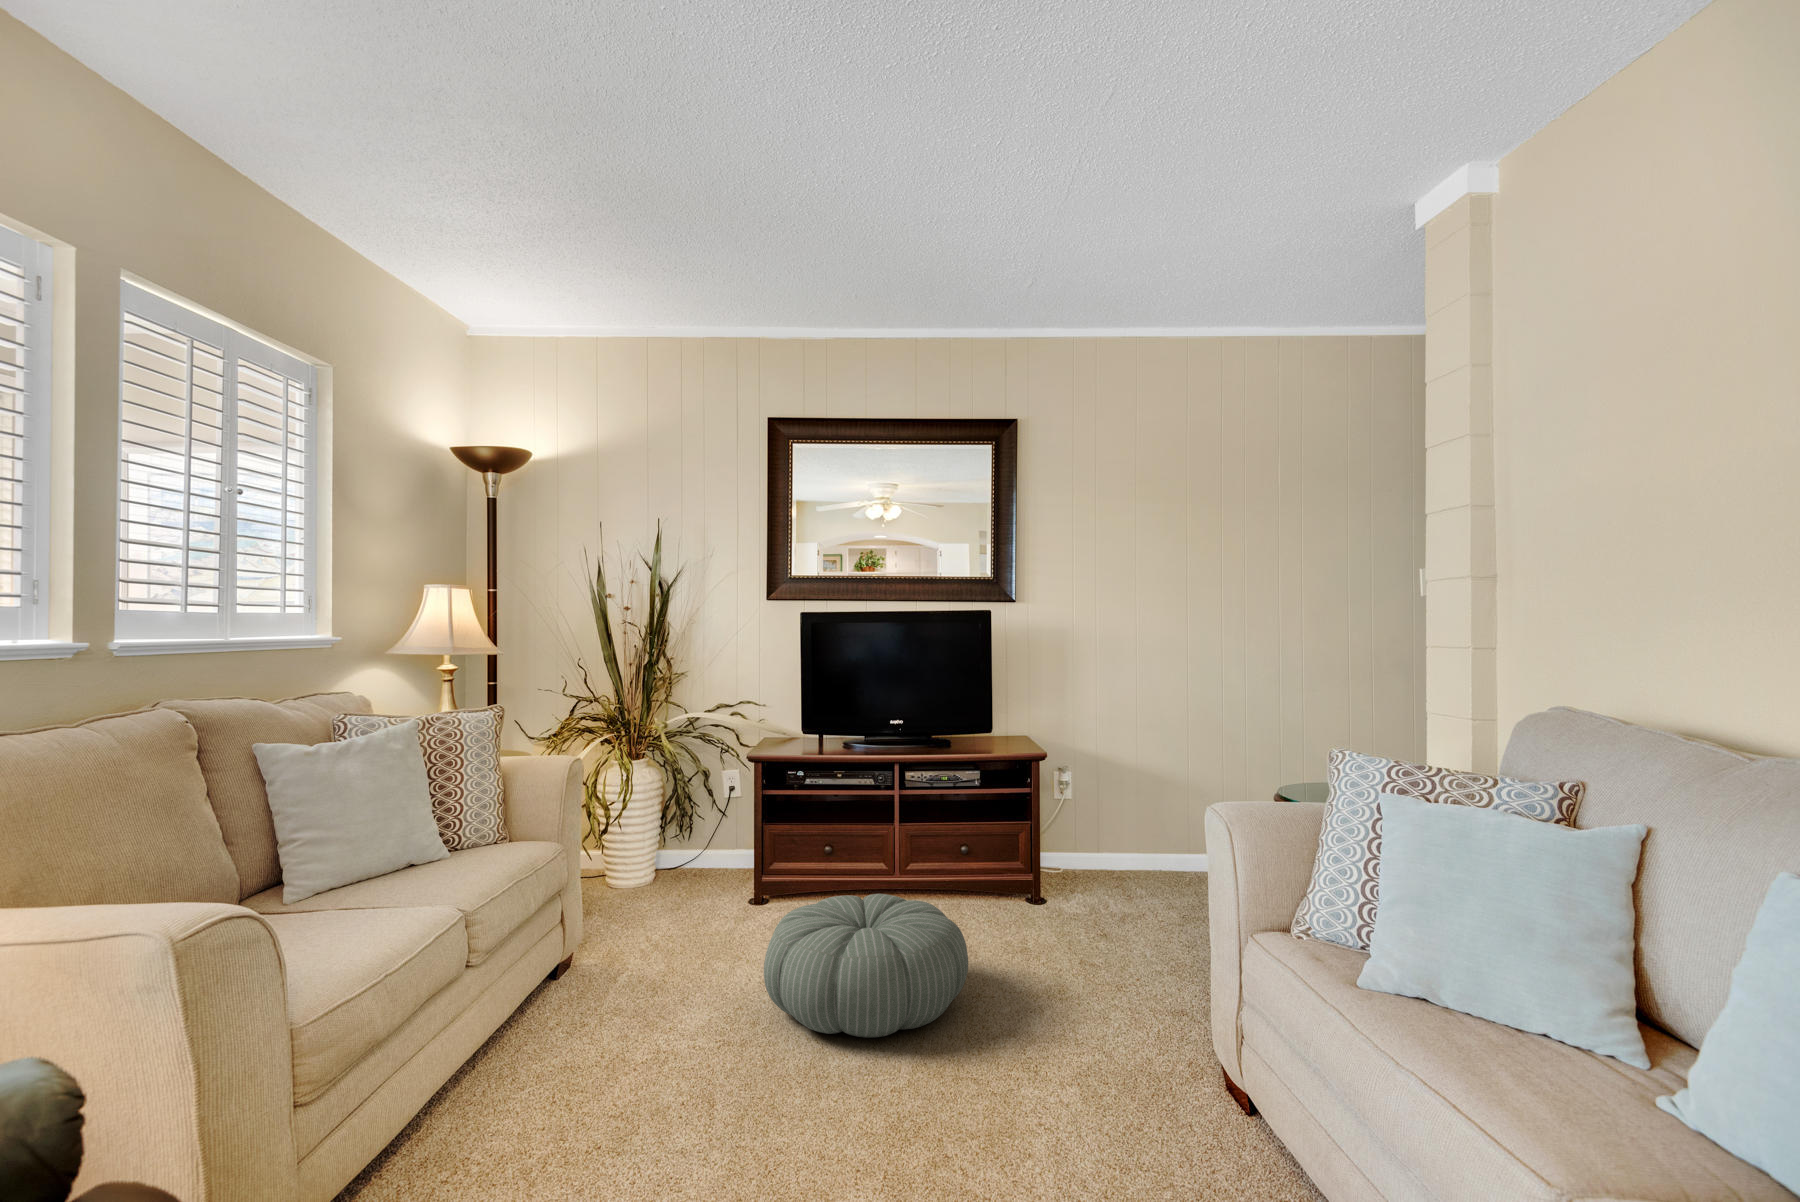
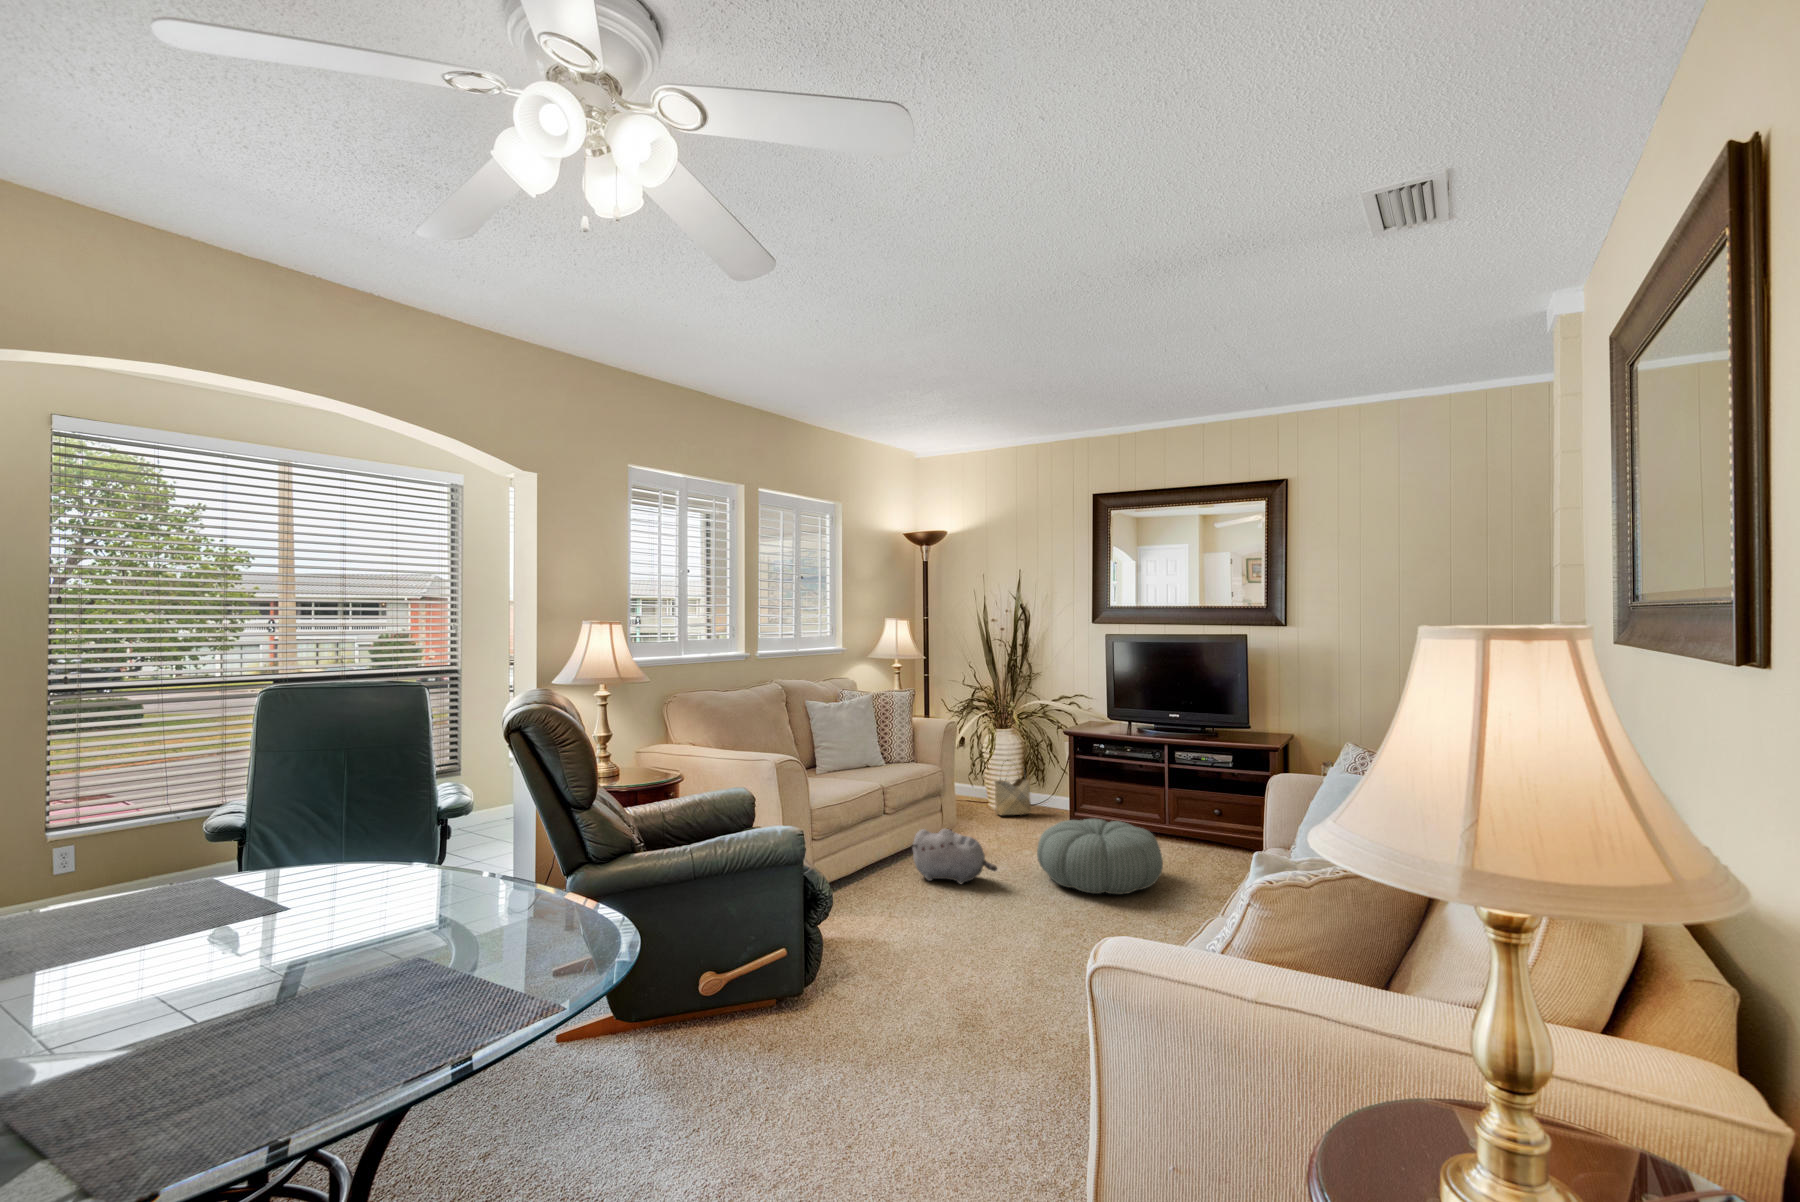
woven basket: none [626,809,683,901] -> present [995,760,1031,815]
plush toy: none [529,973,712,1089] -> present [912,829,997,884]

